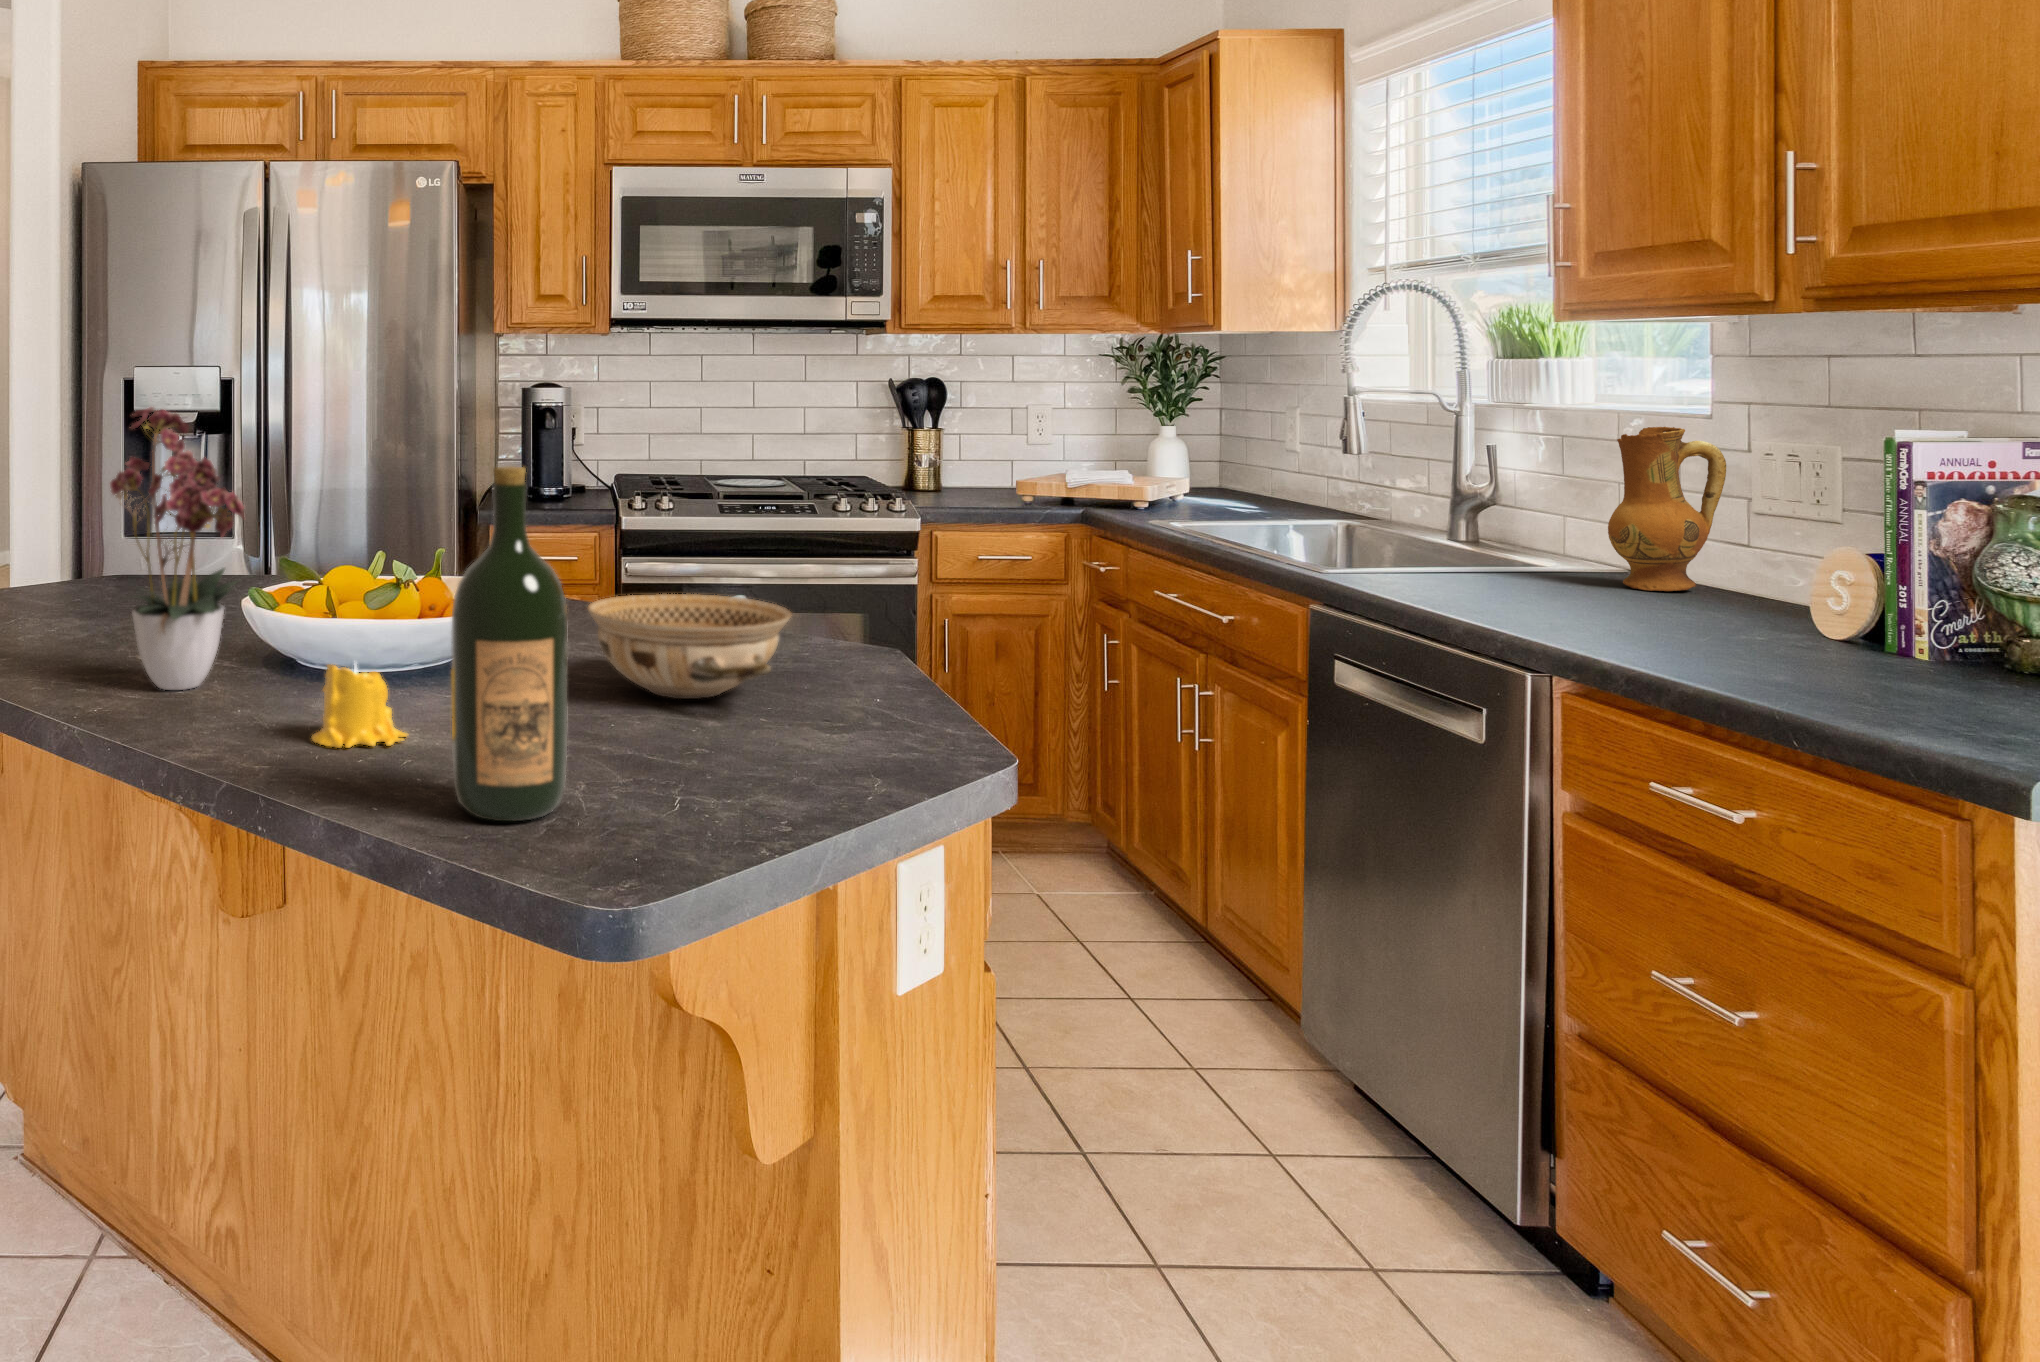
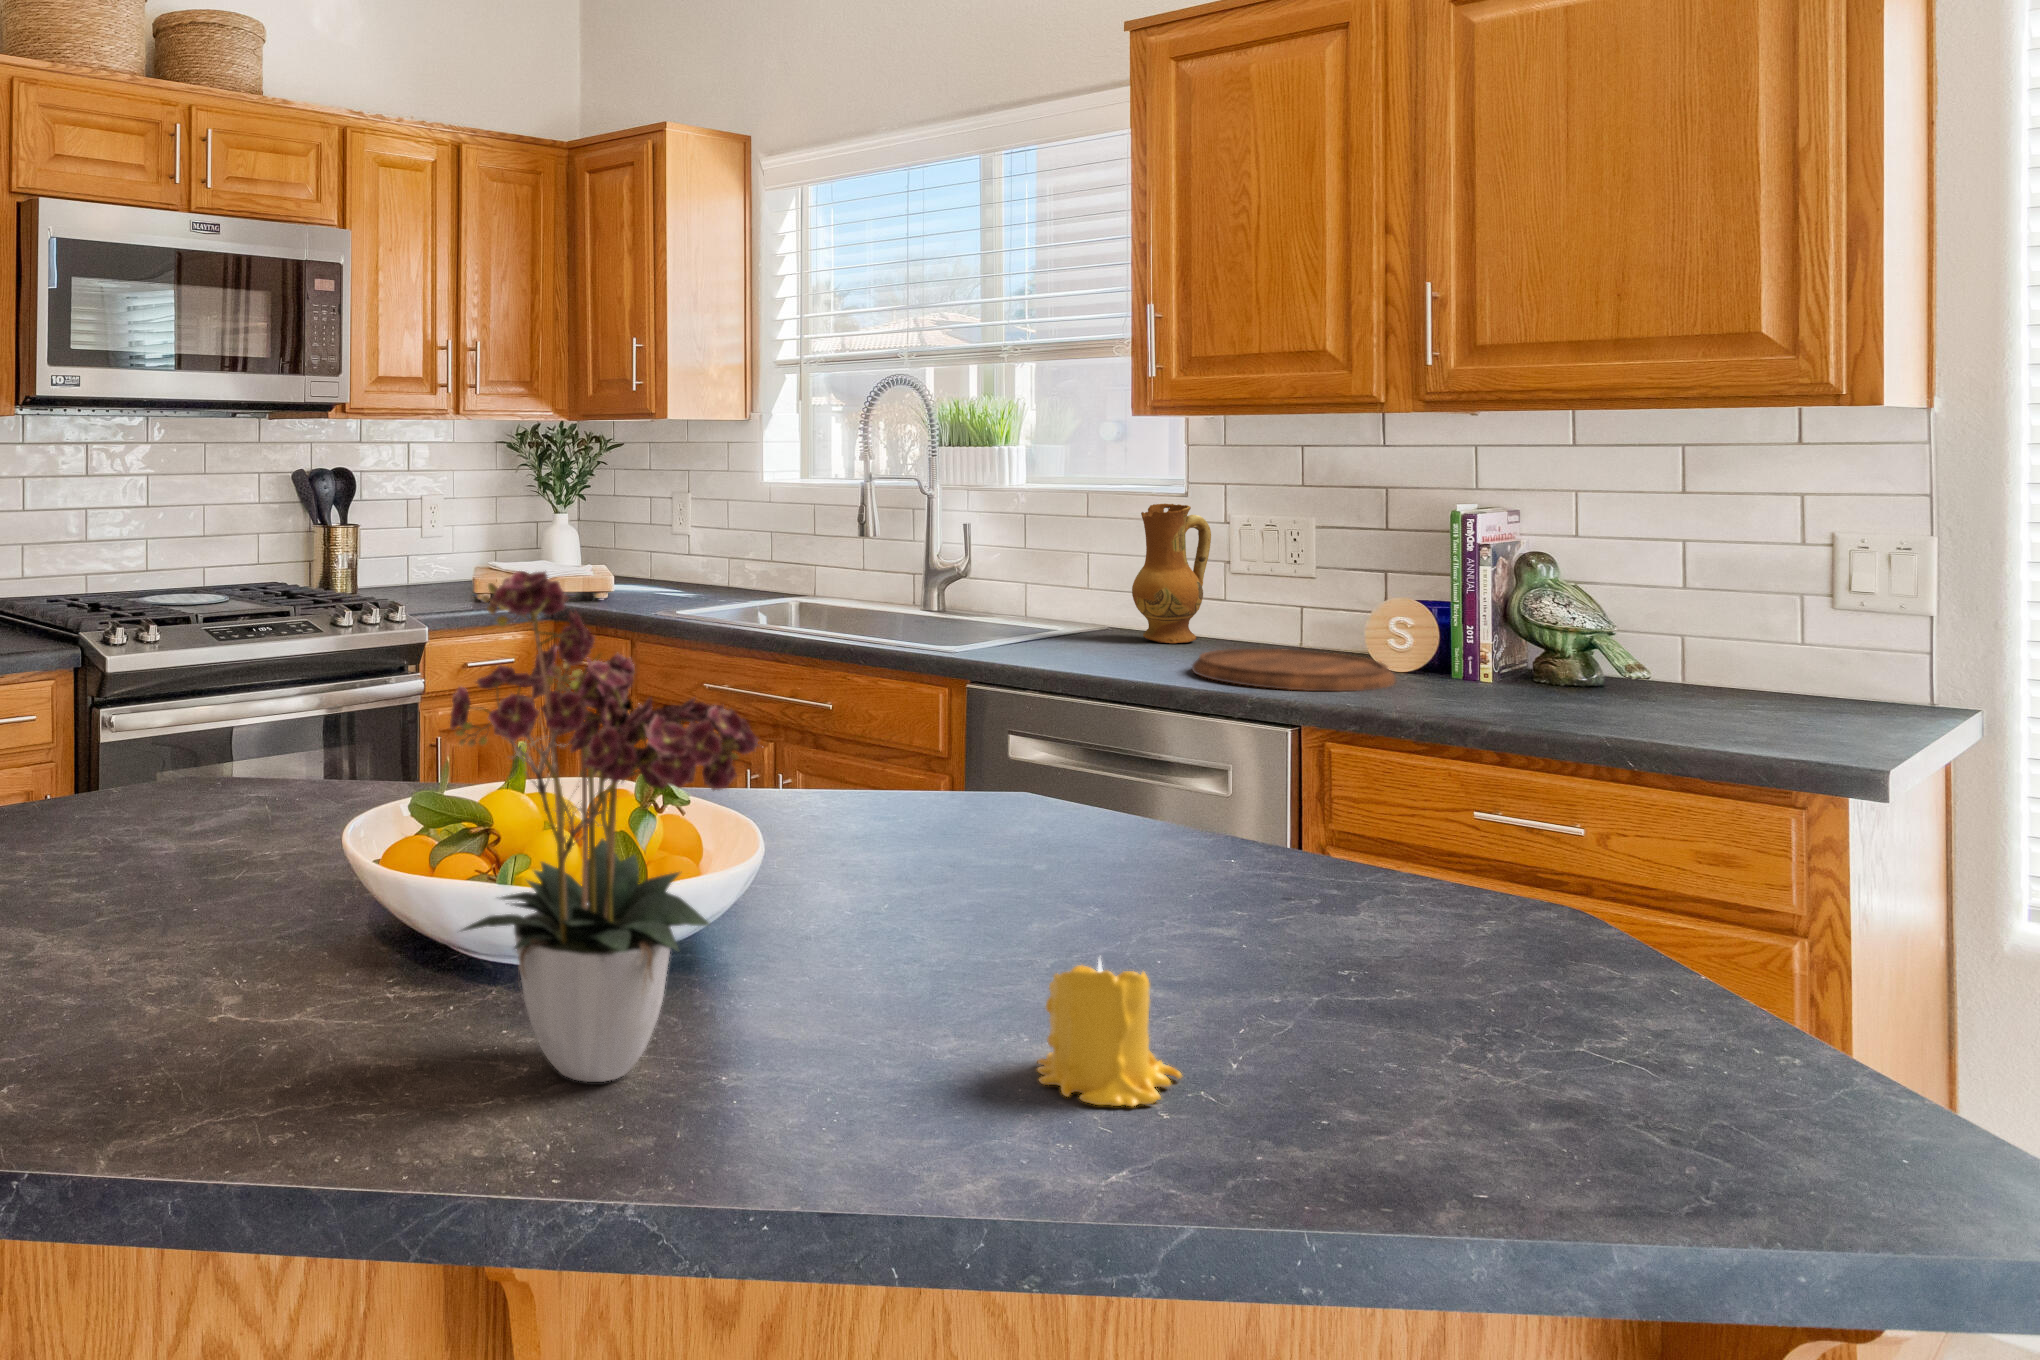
wine bottle: present [451,466,568,821] -> none [1493,636,1695,1152]
cutting board: none [1512,592,1783,647] -> present [1192,649,1396,691]
ceramic bowl: present [588,594,791,699] -> none [919,765,1285,911]

